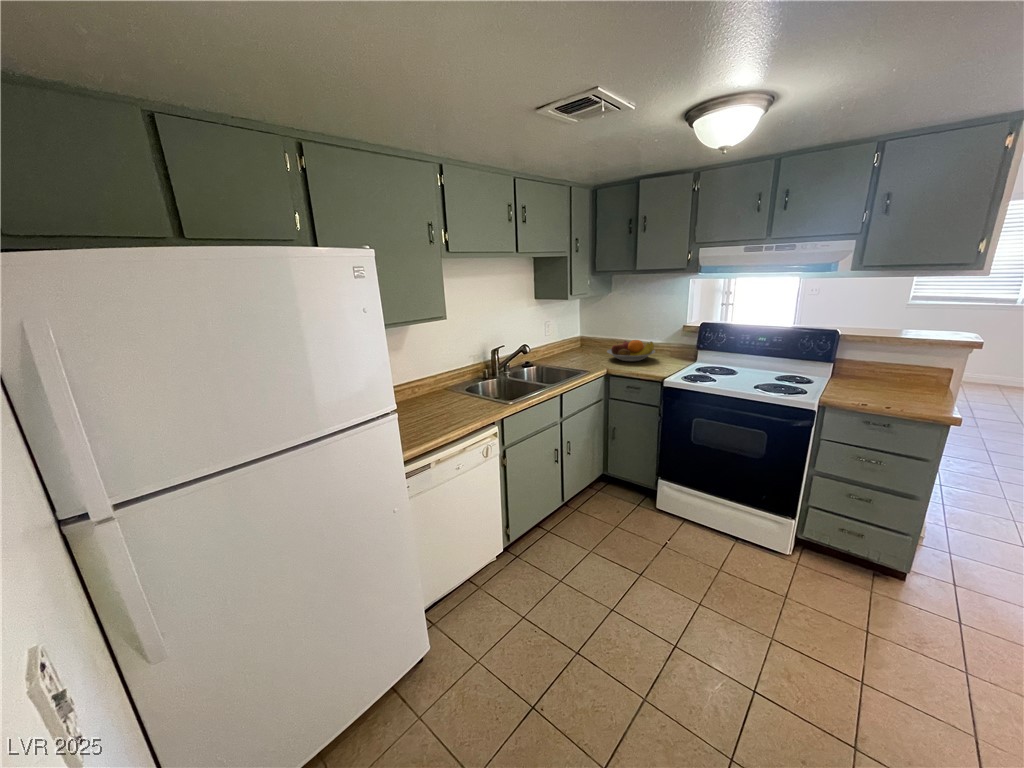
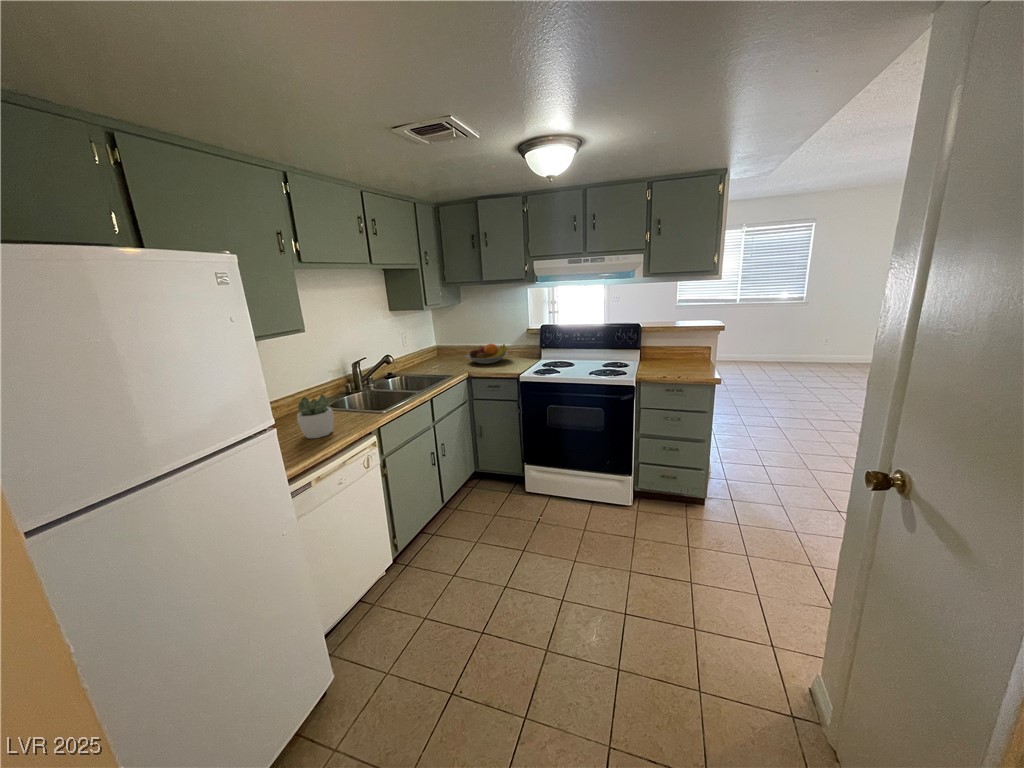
succulent plant: none [430,380,462,421] -> present [297,394,334,438]

